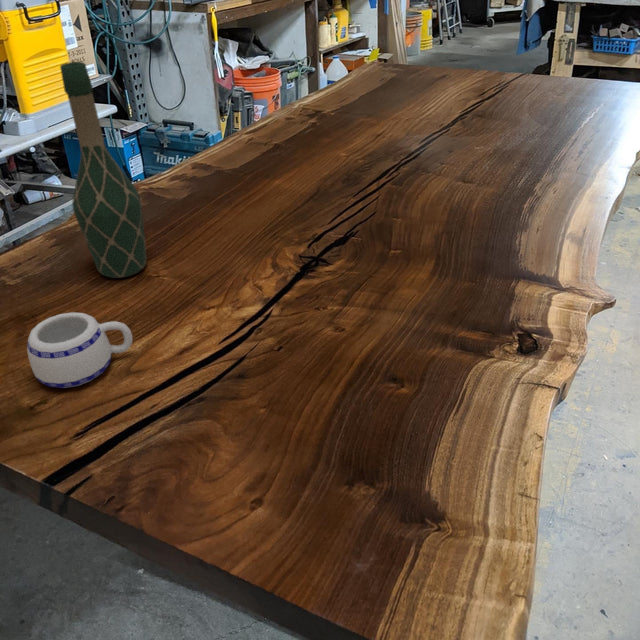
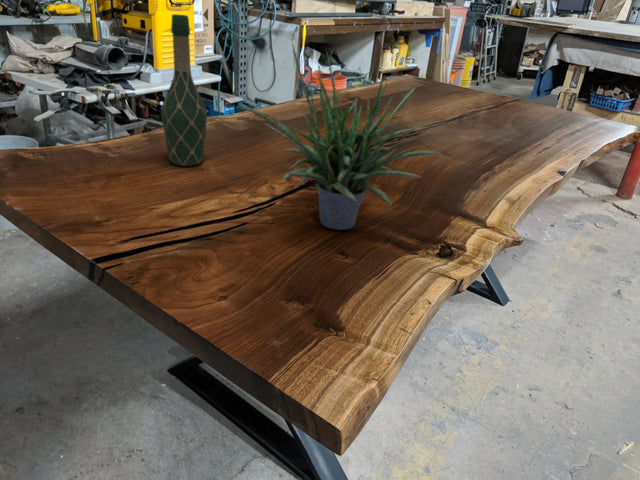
potted plant: none [209,90,494,340] -> present [239,45,440,230]
mug: present [27,312,132,388] -> none [105,169,176,216]

